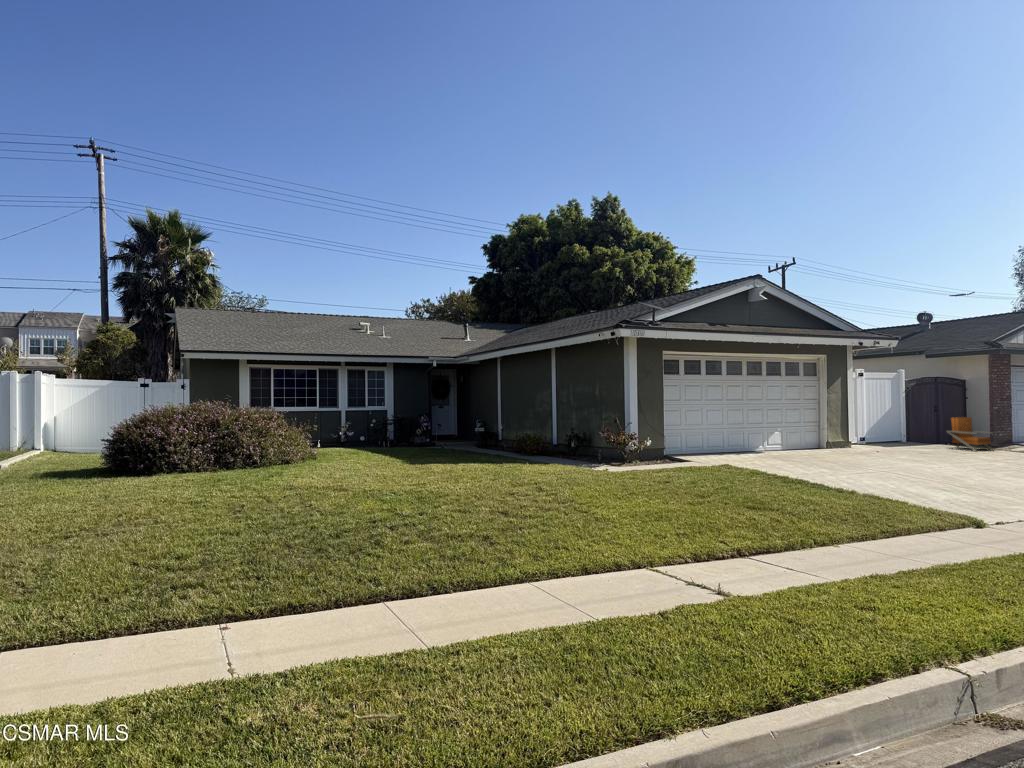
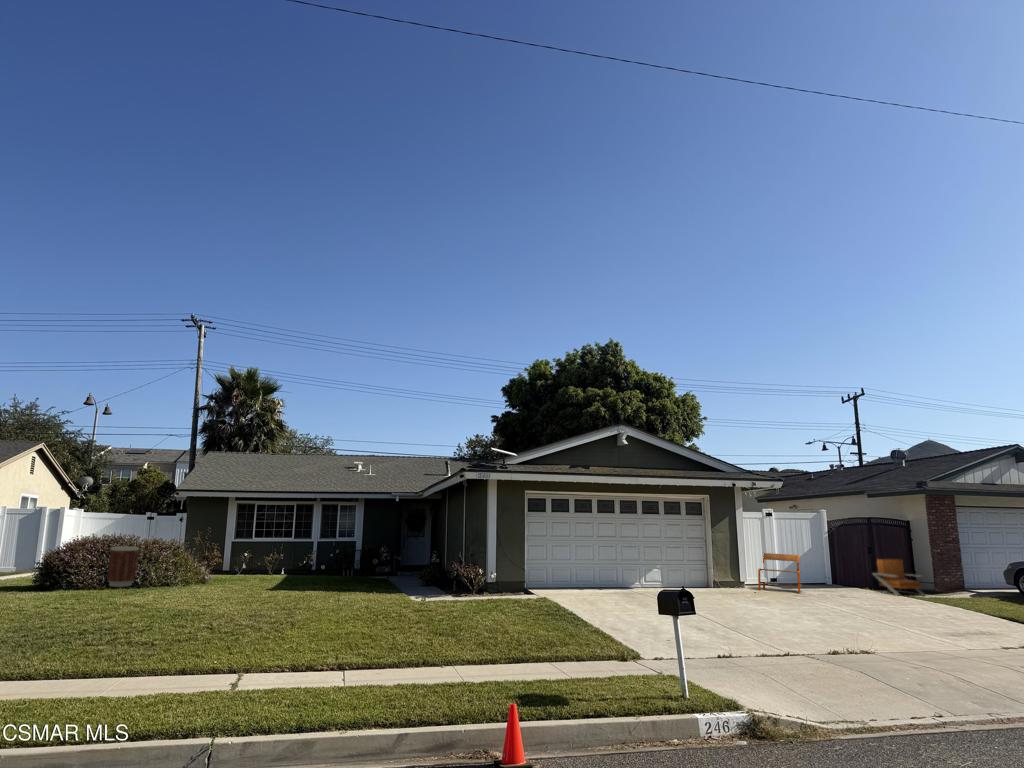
bench: none [851,413,898,452] -> present [758,553,802,594]
trash can: none [204,420,239,471] -> present [107,547,139,587]

